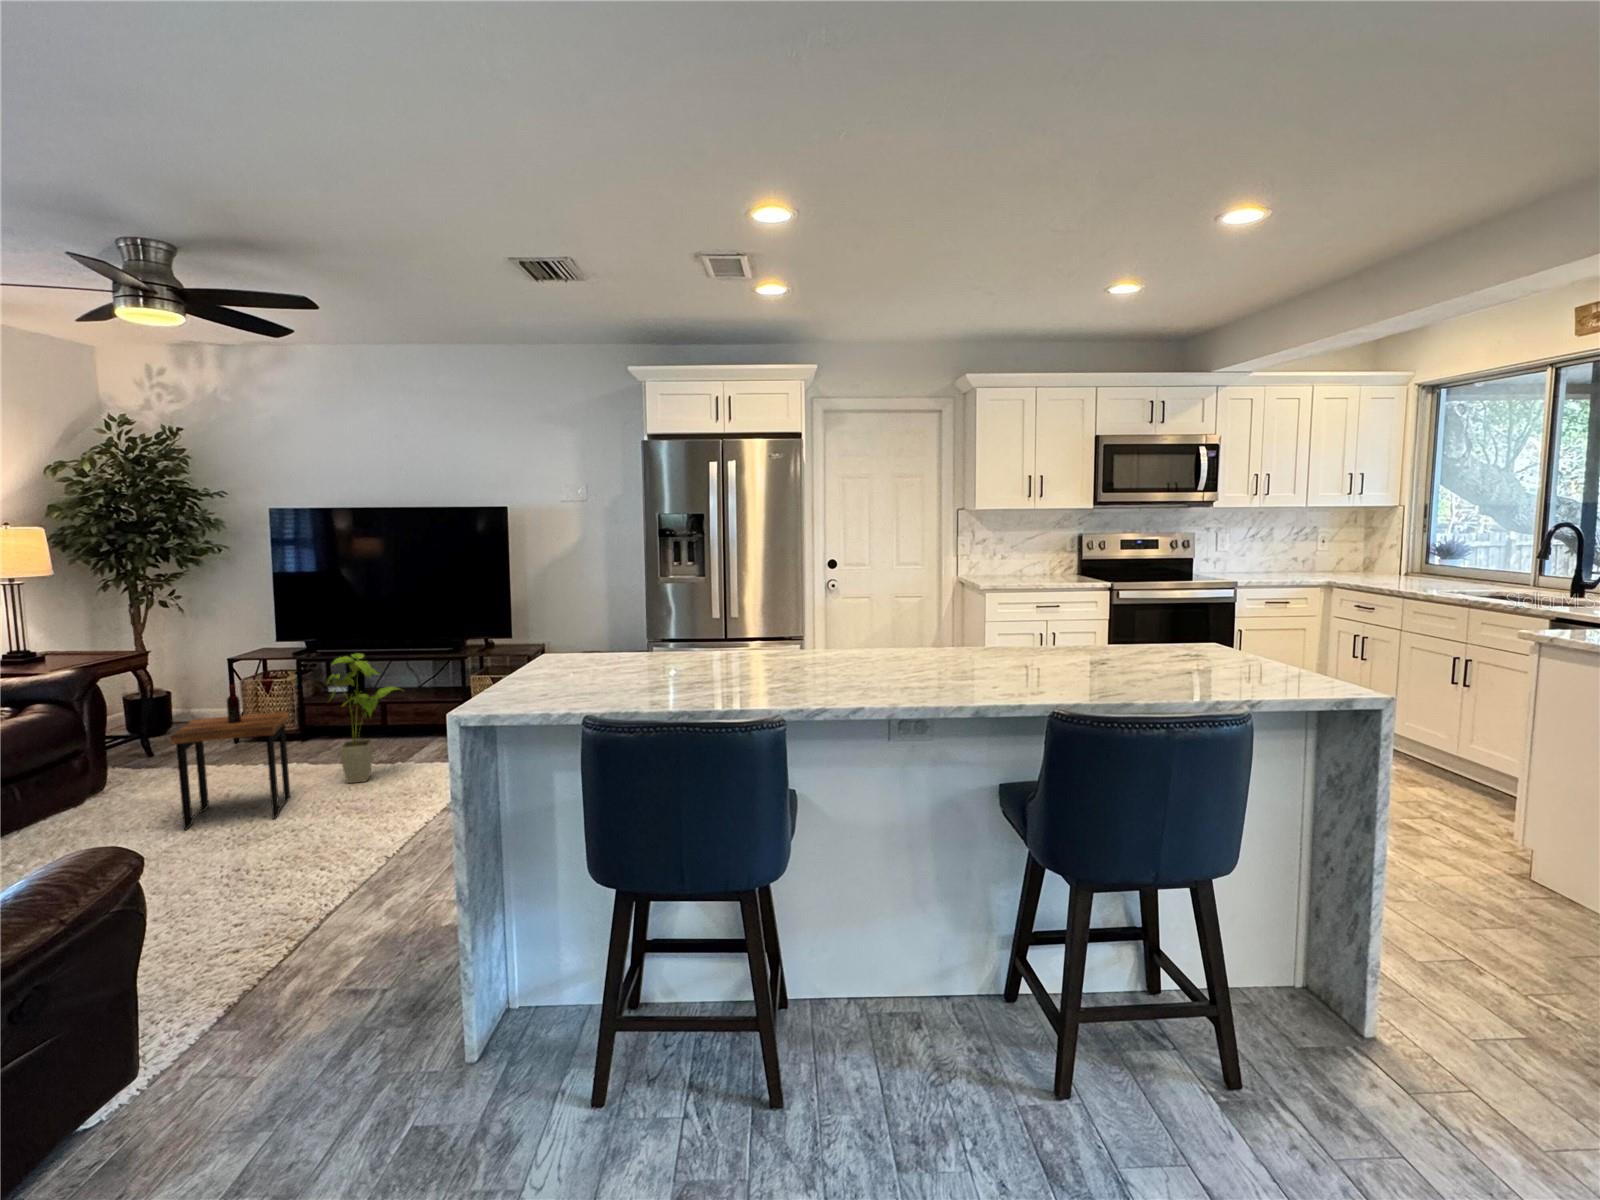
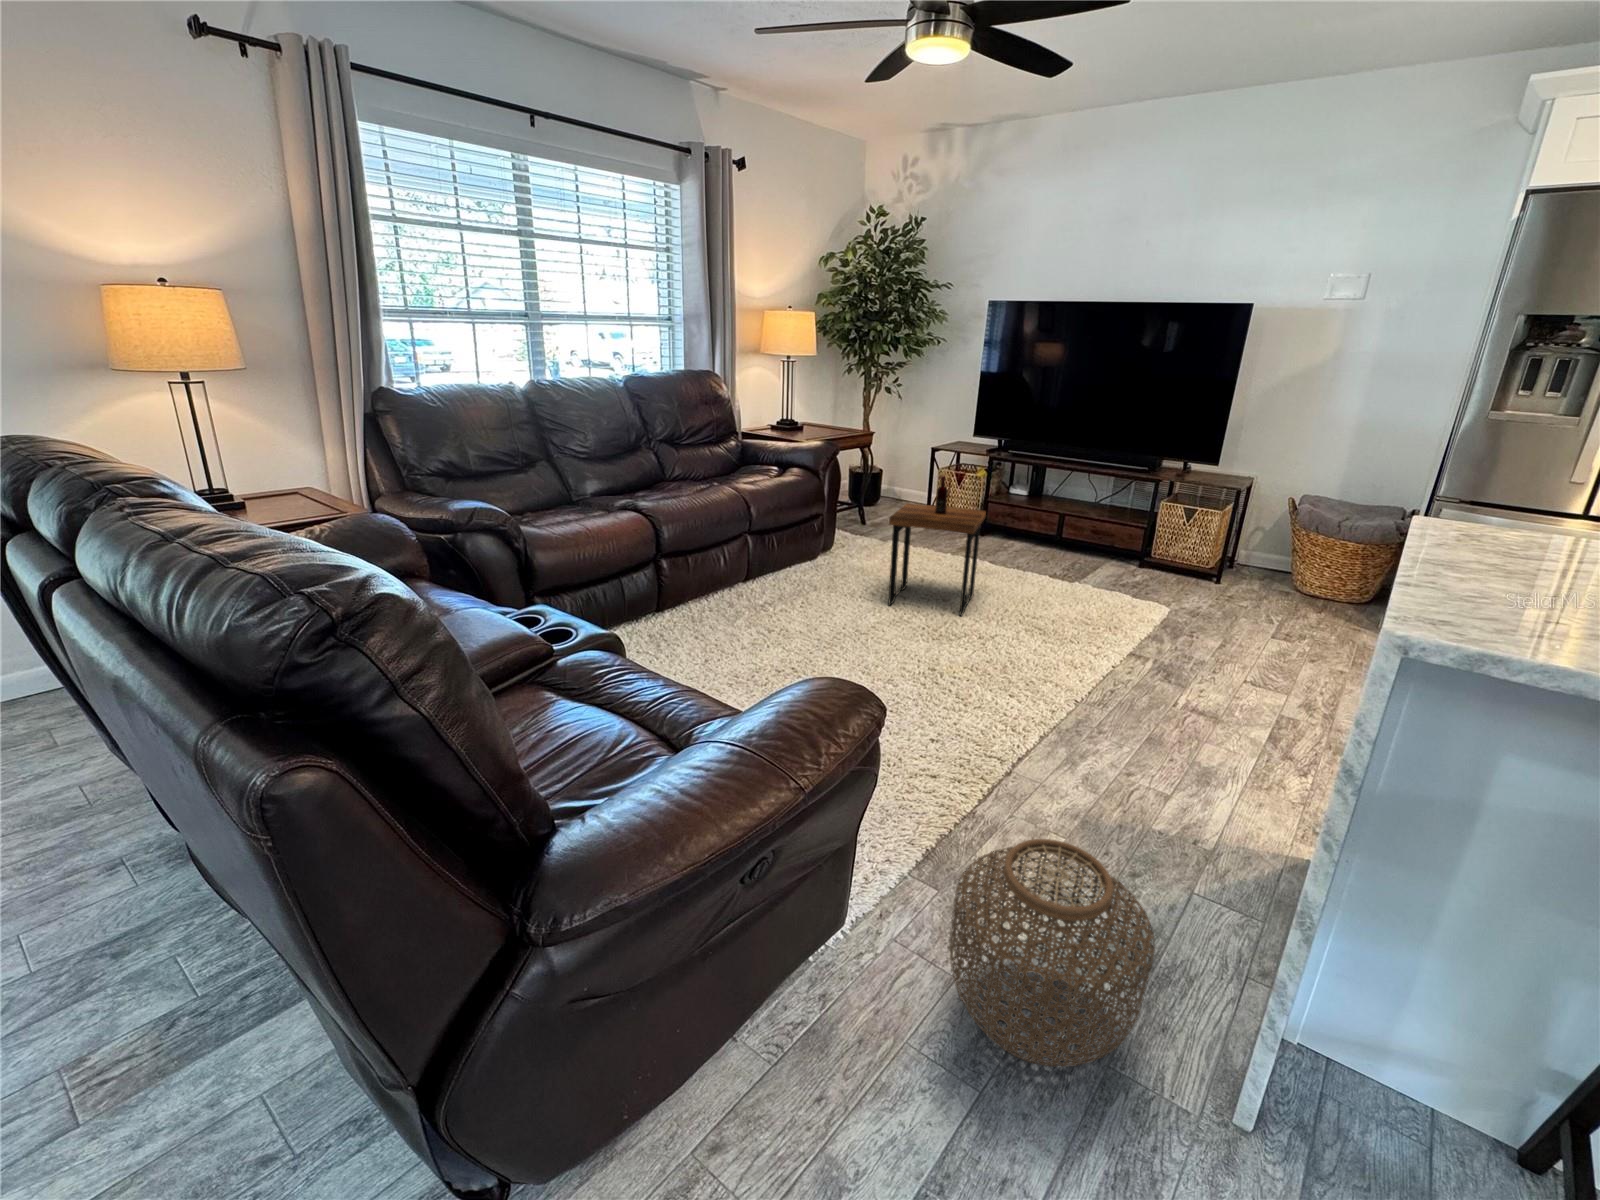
house plant: present [326,653,398,783] -> none [1021,459,1100,597]
woven basket: none [231,923,393,1098] -> present [950,839,1155,1067]

